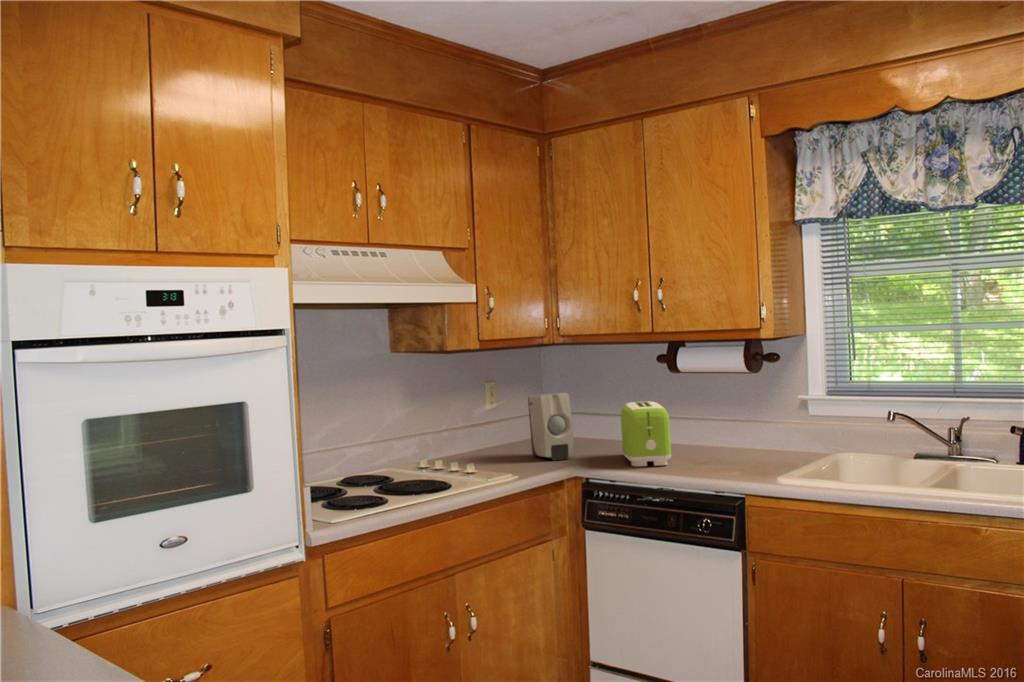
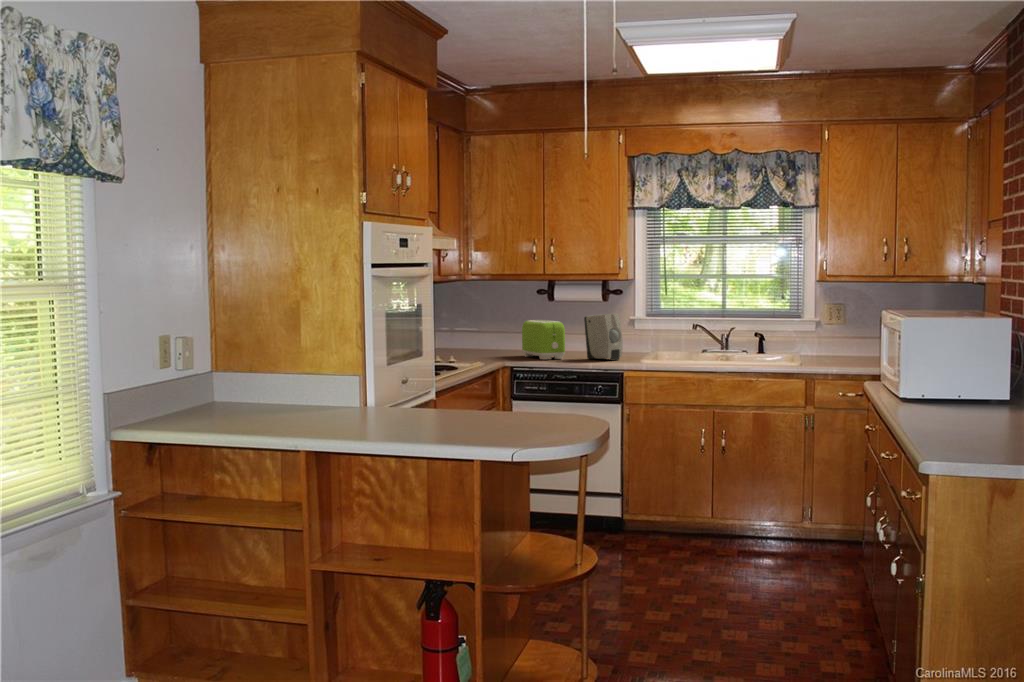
soap dispenser: present [528,393,574,460] -> present [584,314,622,360]

